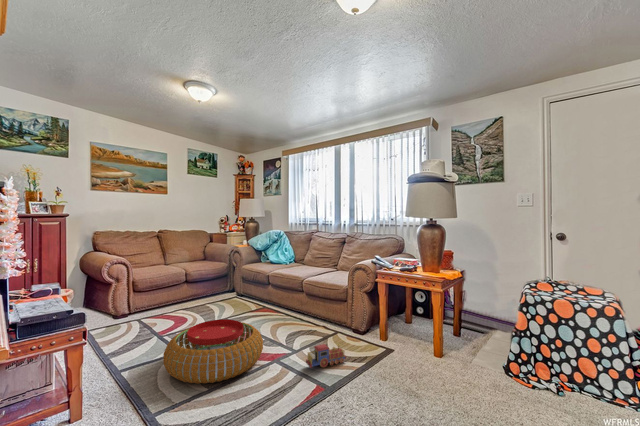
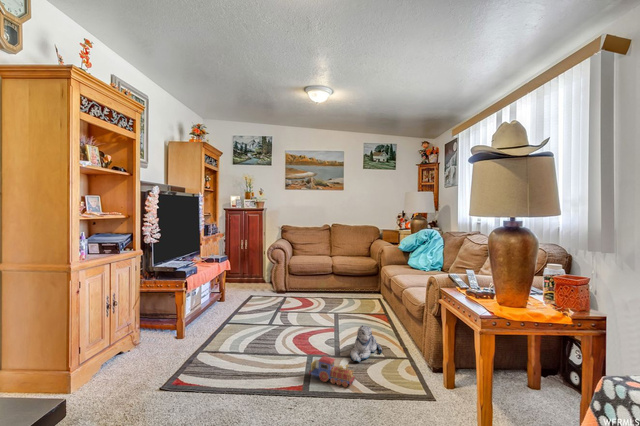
plush toy: none [295,313,319,345] -> present [350,325,382,362]
pouf: present [163,319,263,384] -> none [230,305,313,355]

